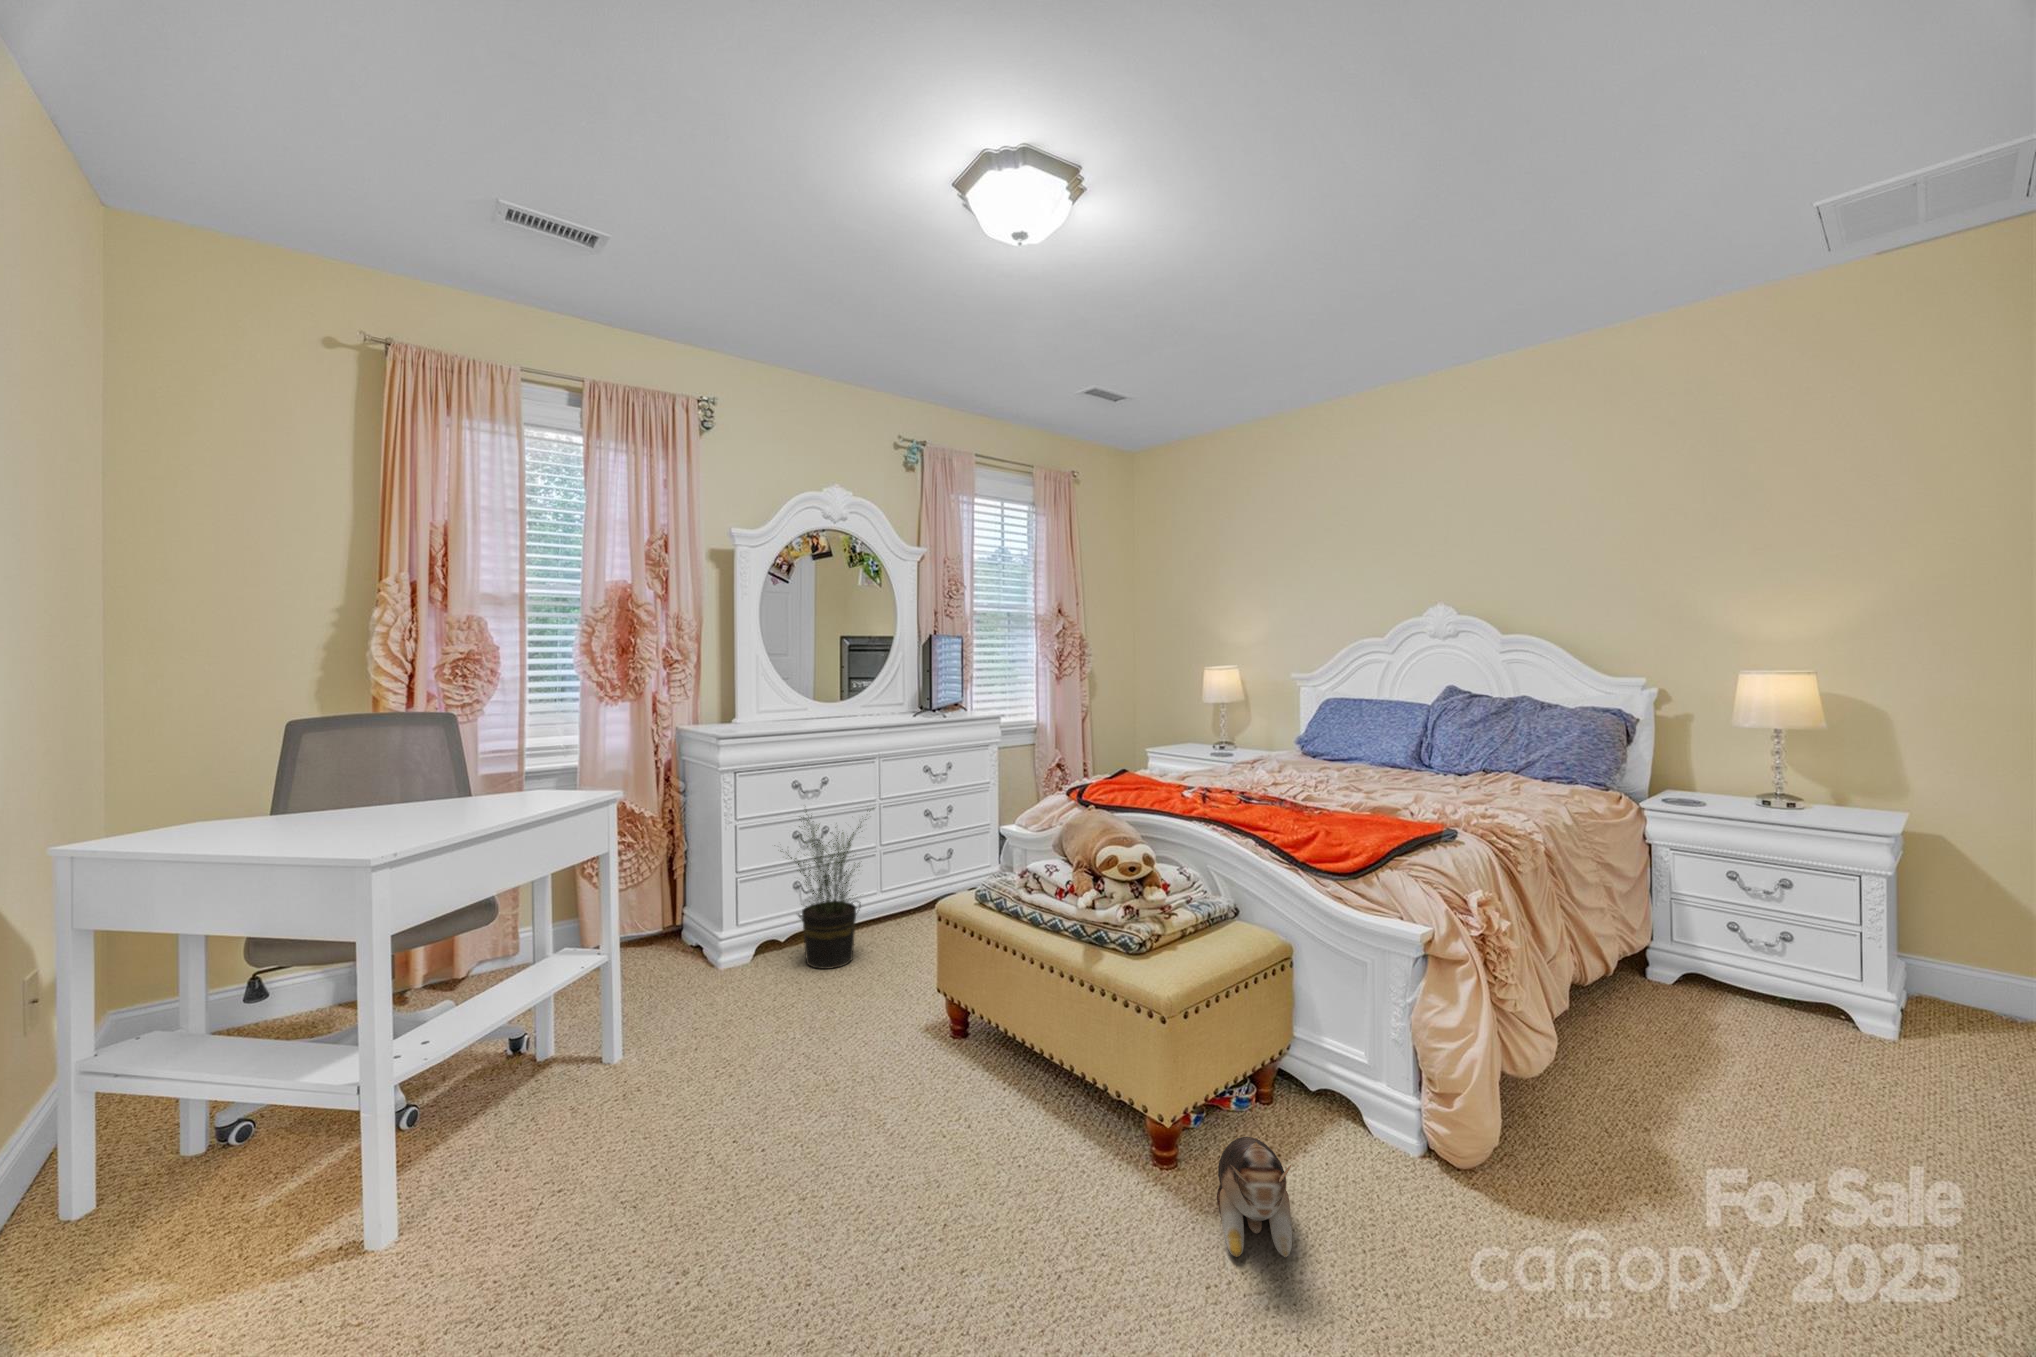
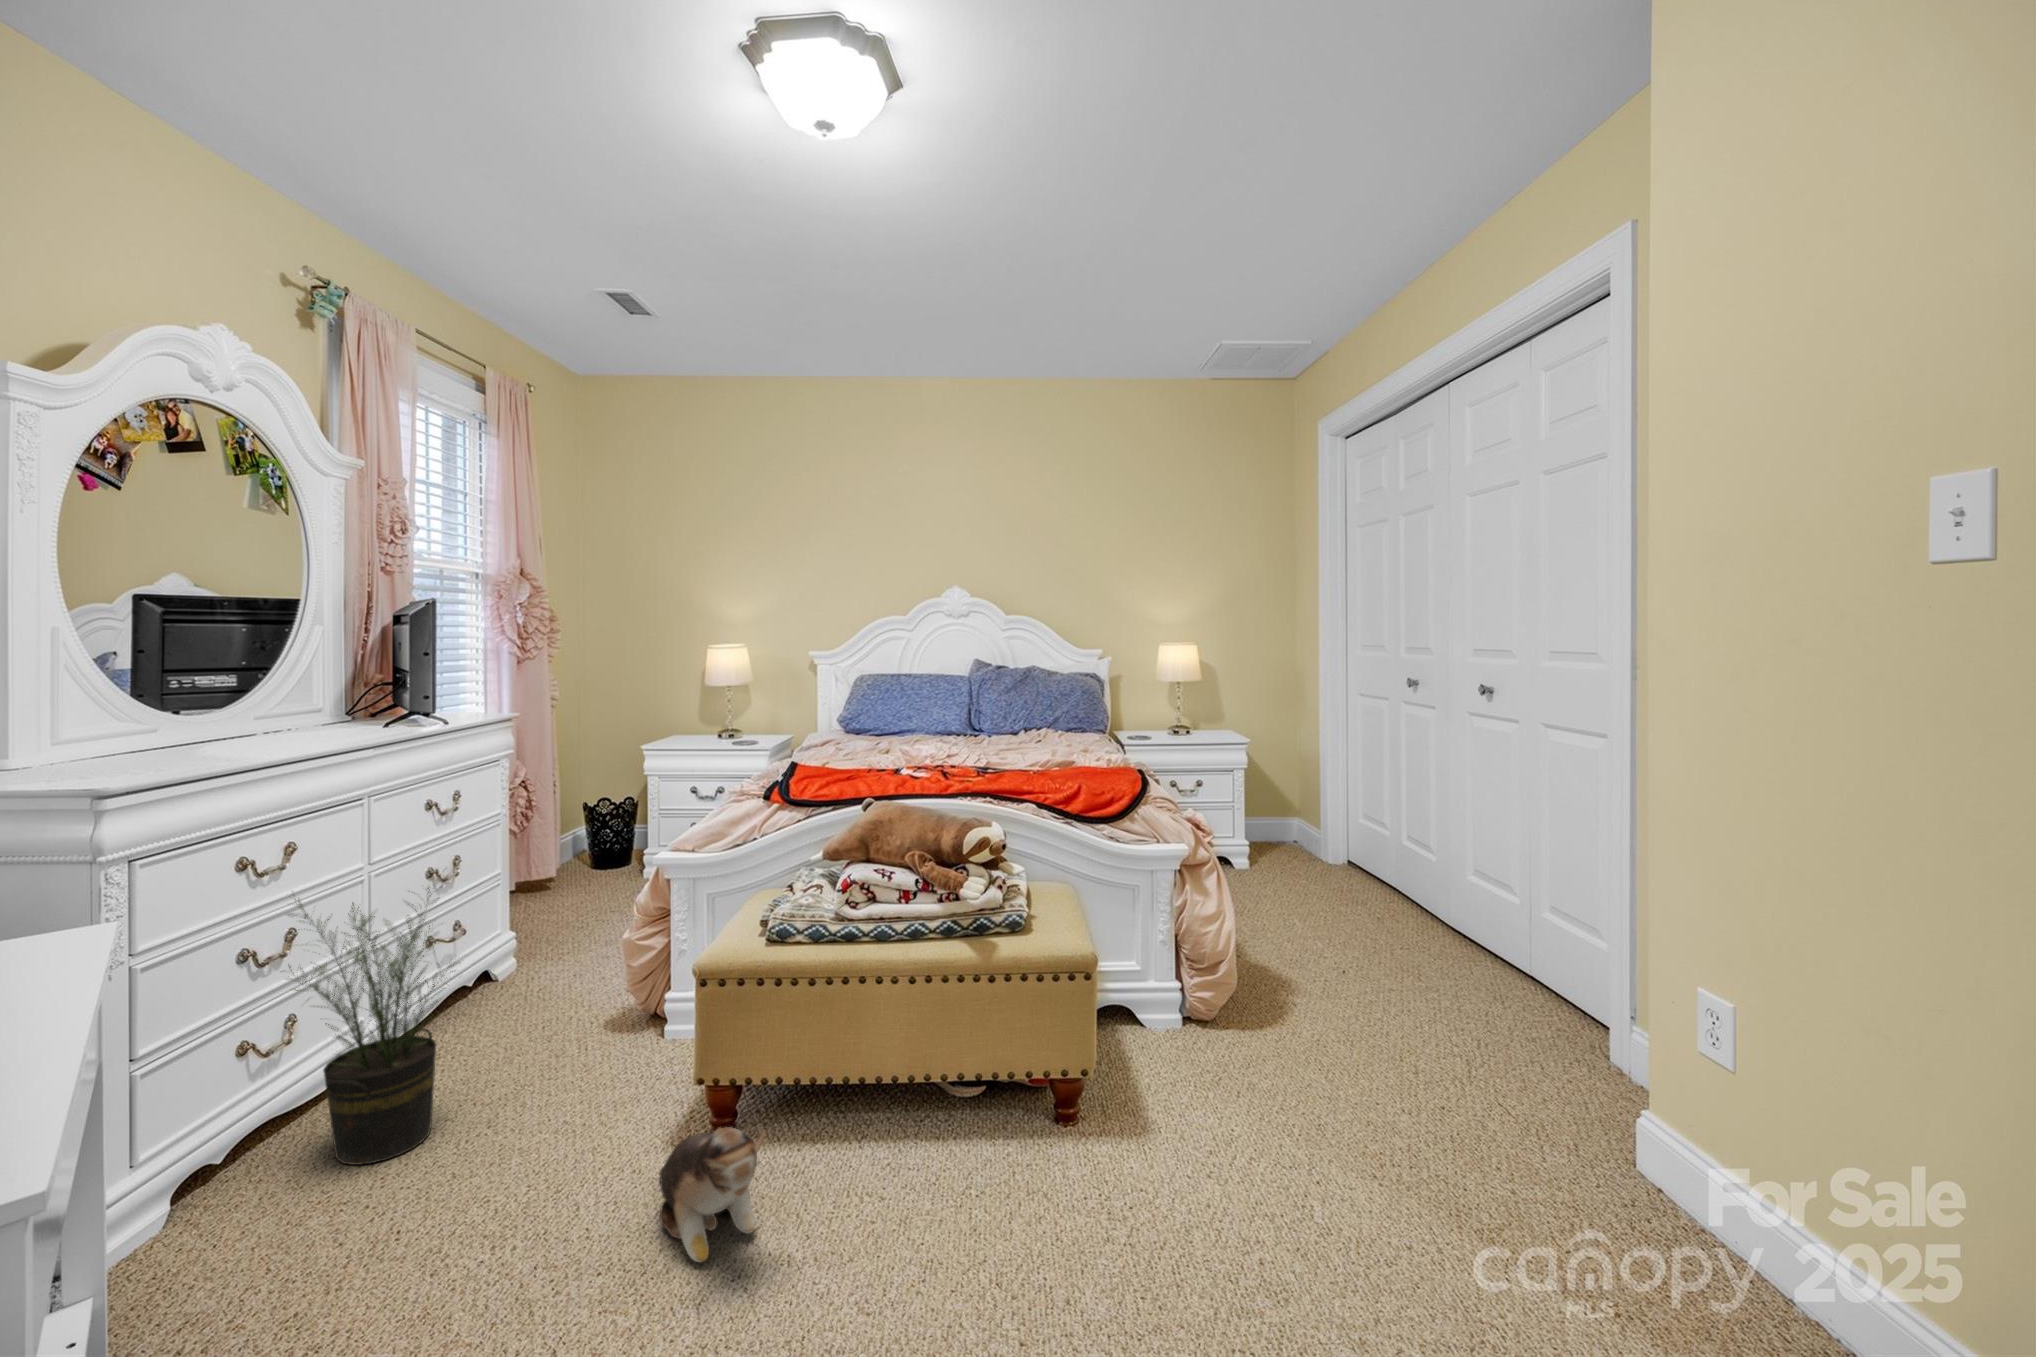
plush toy: present [1217,1137,1292,1257] -> present [660,1127,765,1262]

